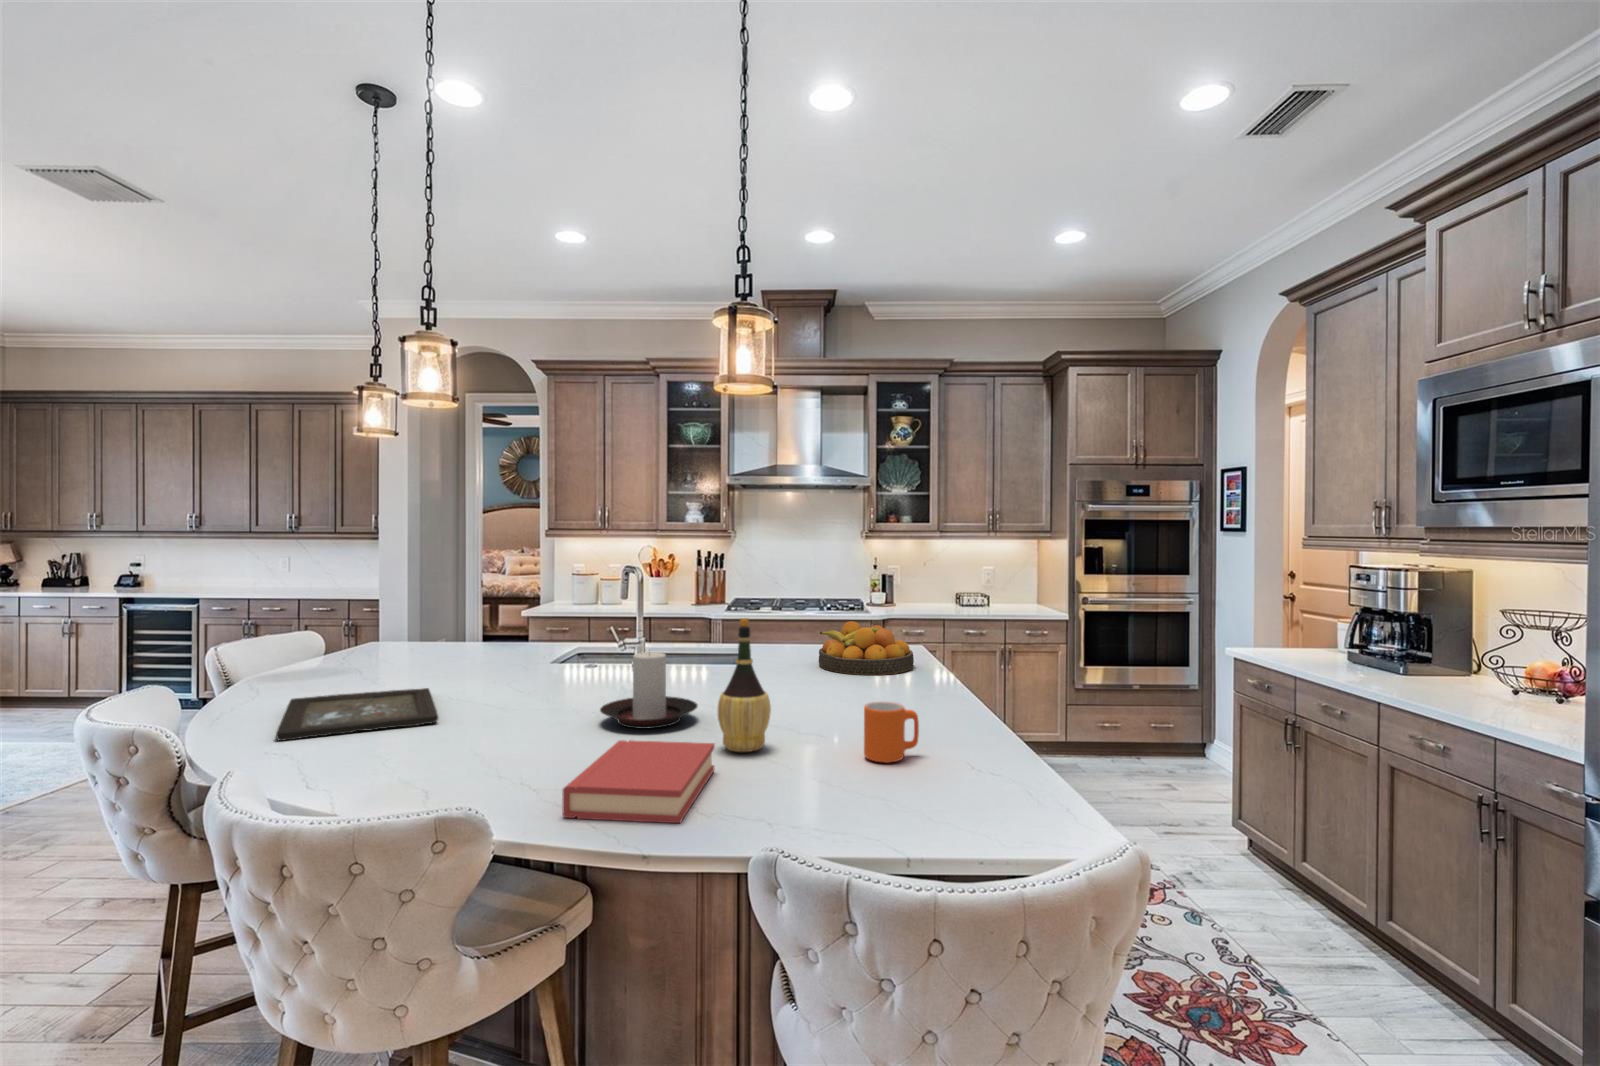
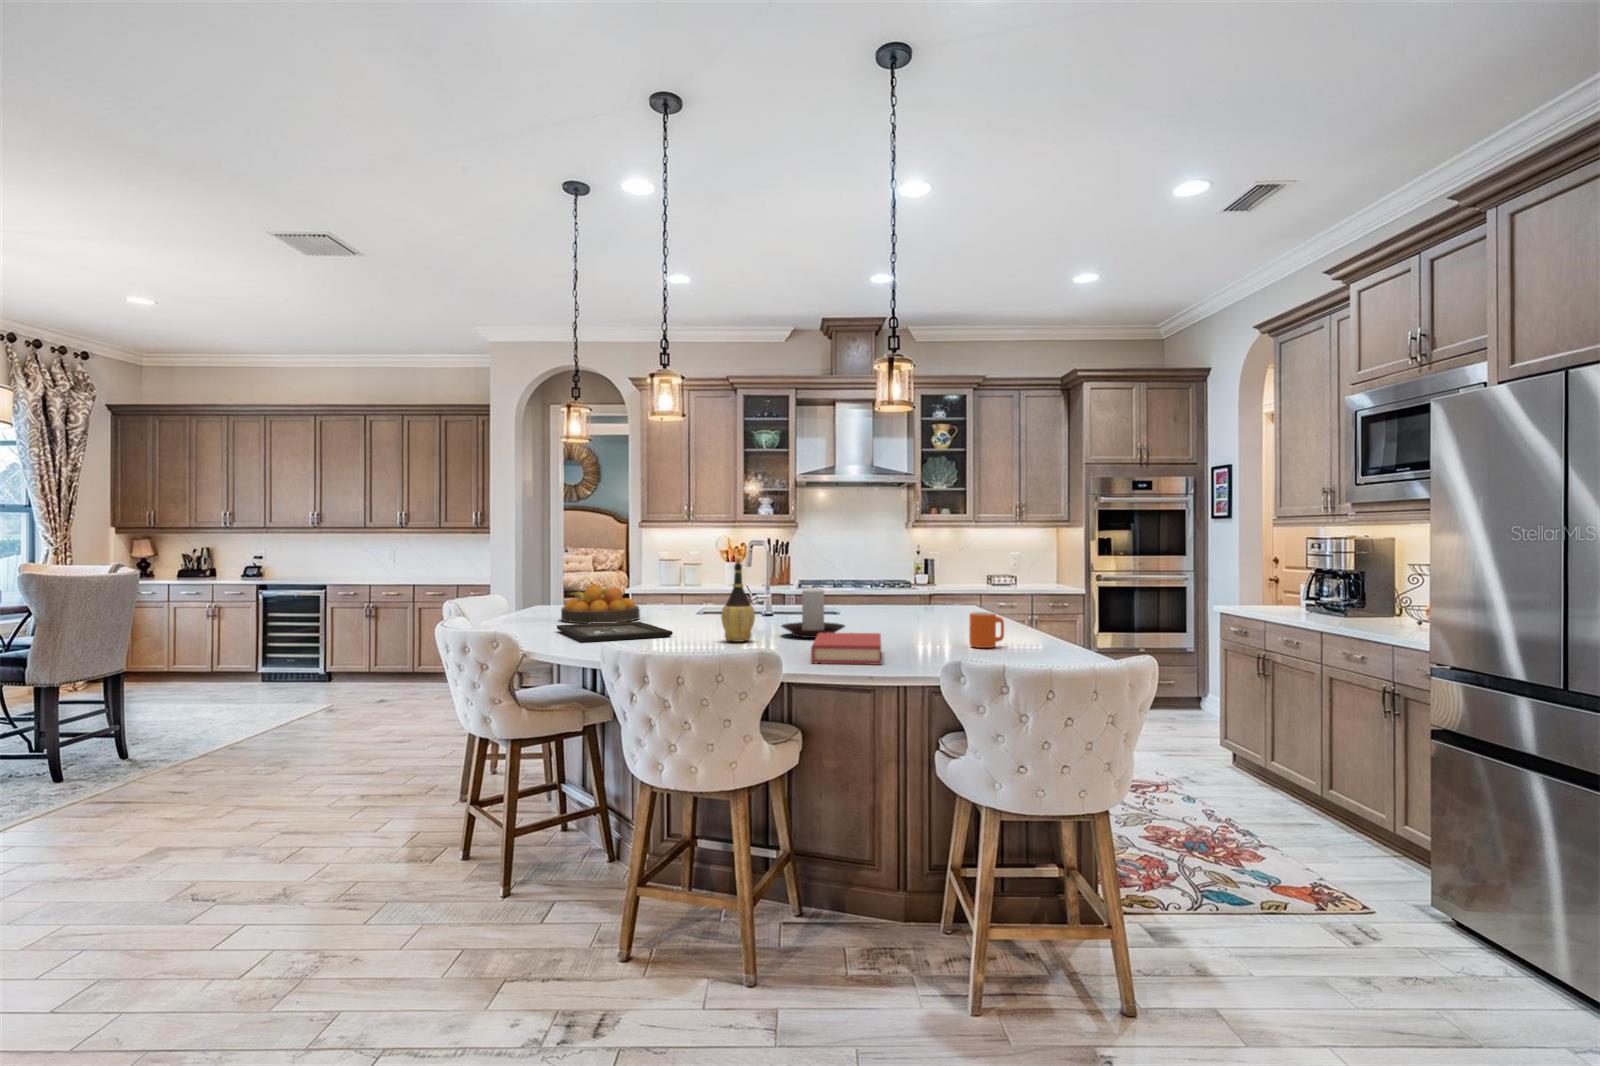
wine bottle: present [718,618,771,752] -> present [721,558,755,642]
fruit bowl: present [819,621,914,675] -> present [561,584,640,624]

